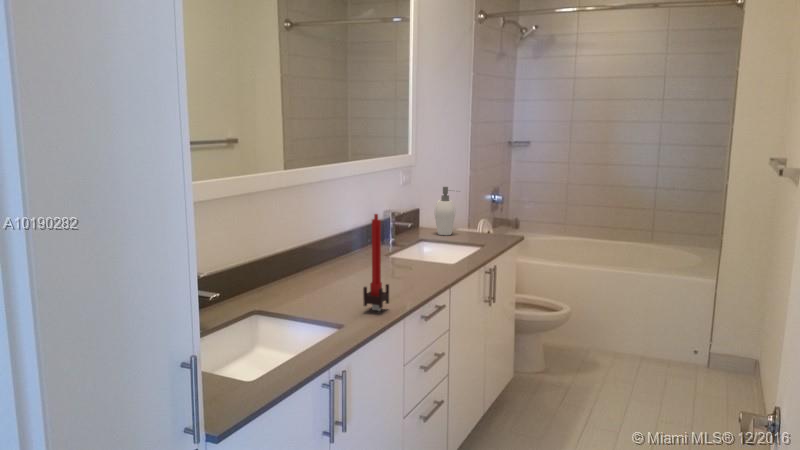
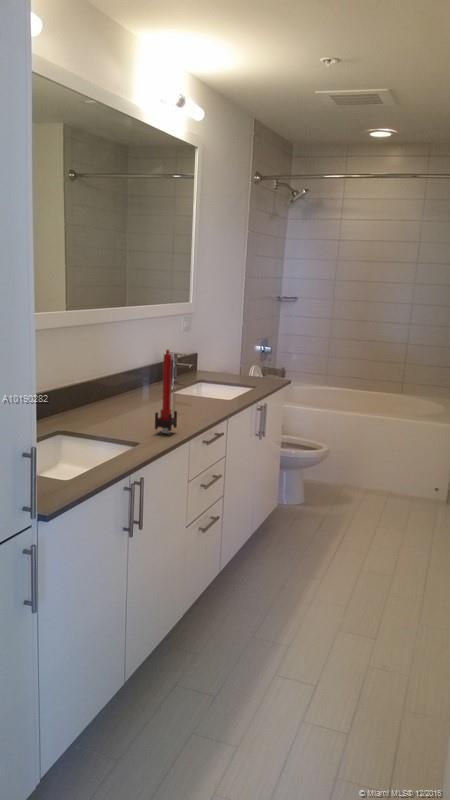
soap dispenser: present [435,187,455,235] -> none [212,333,236,377]

